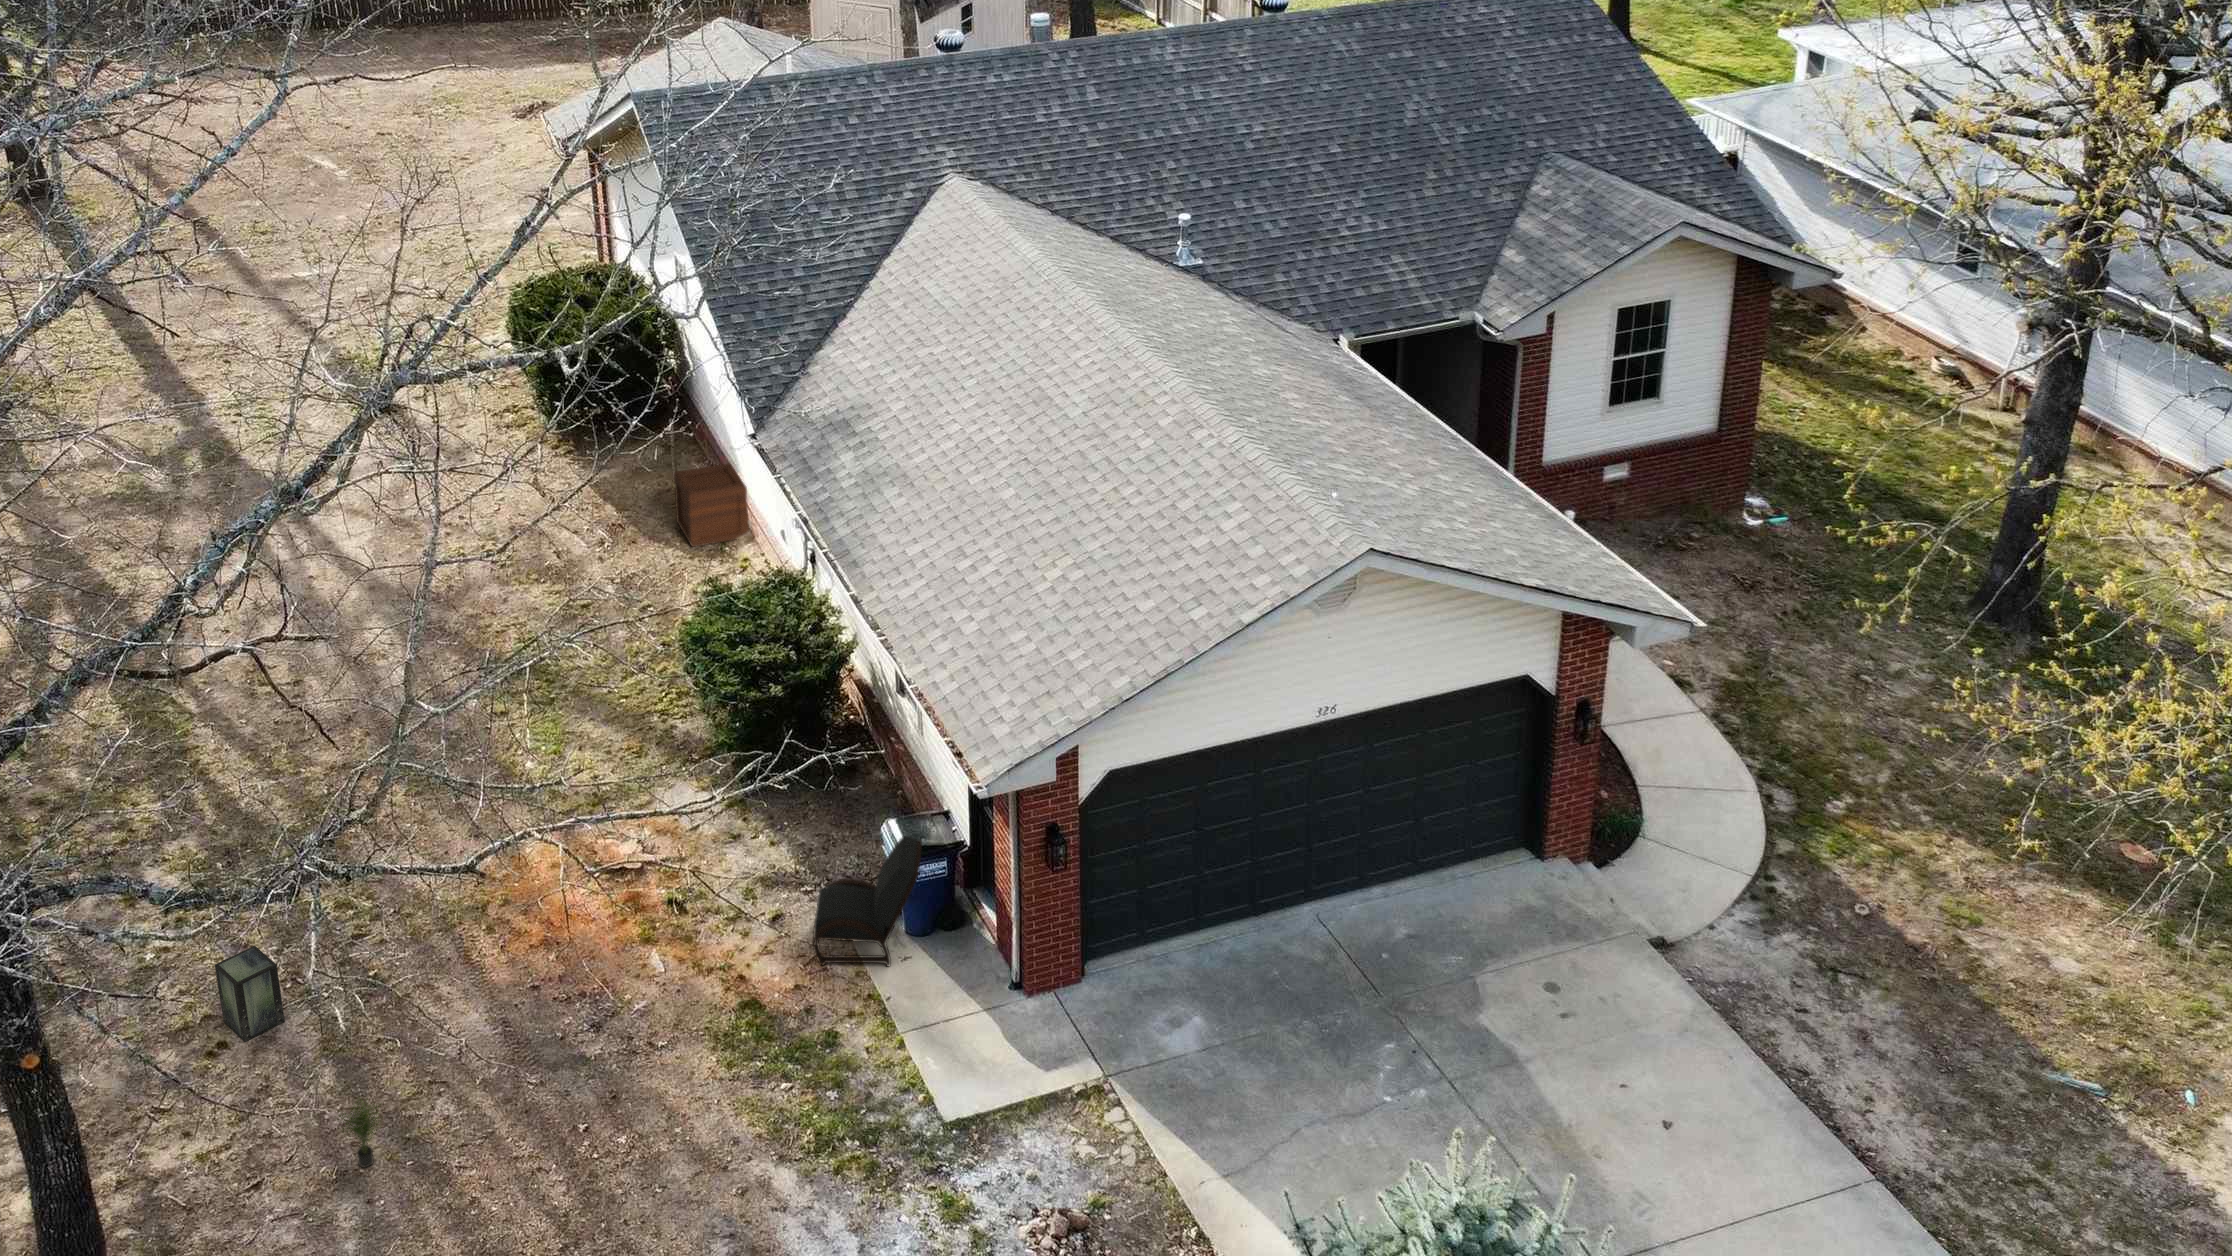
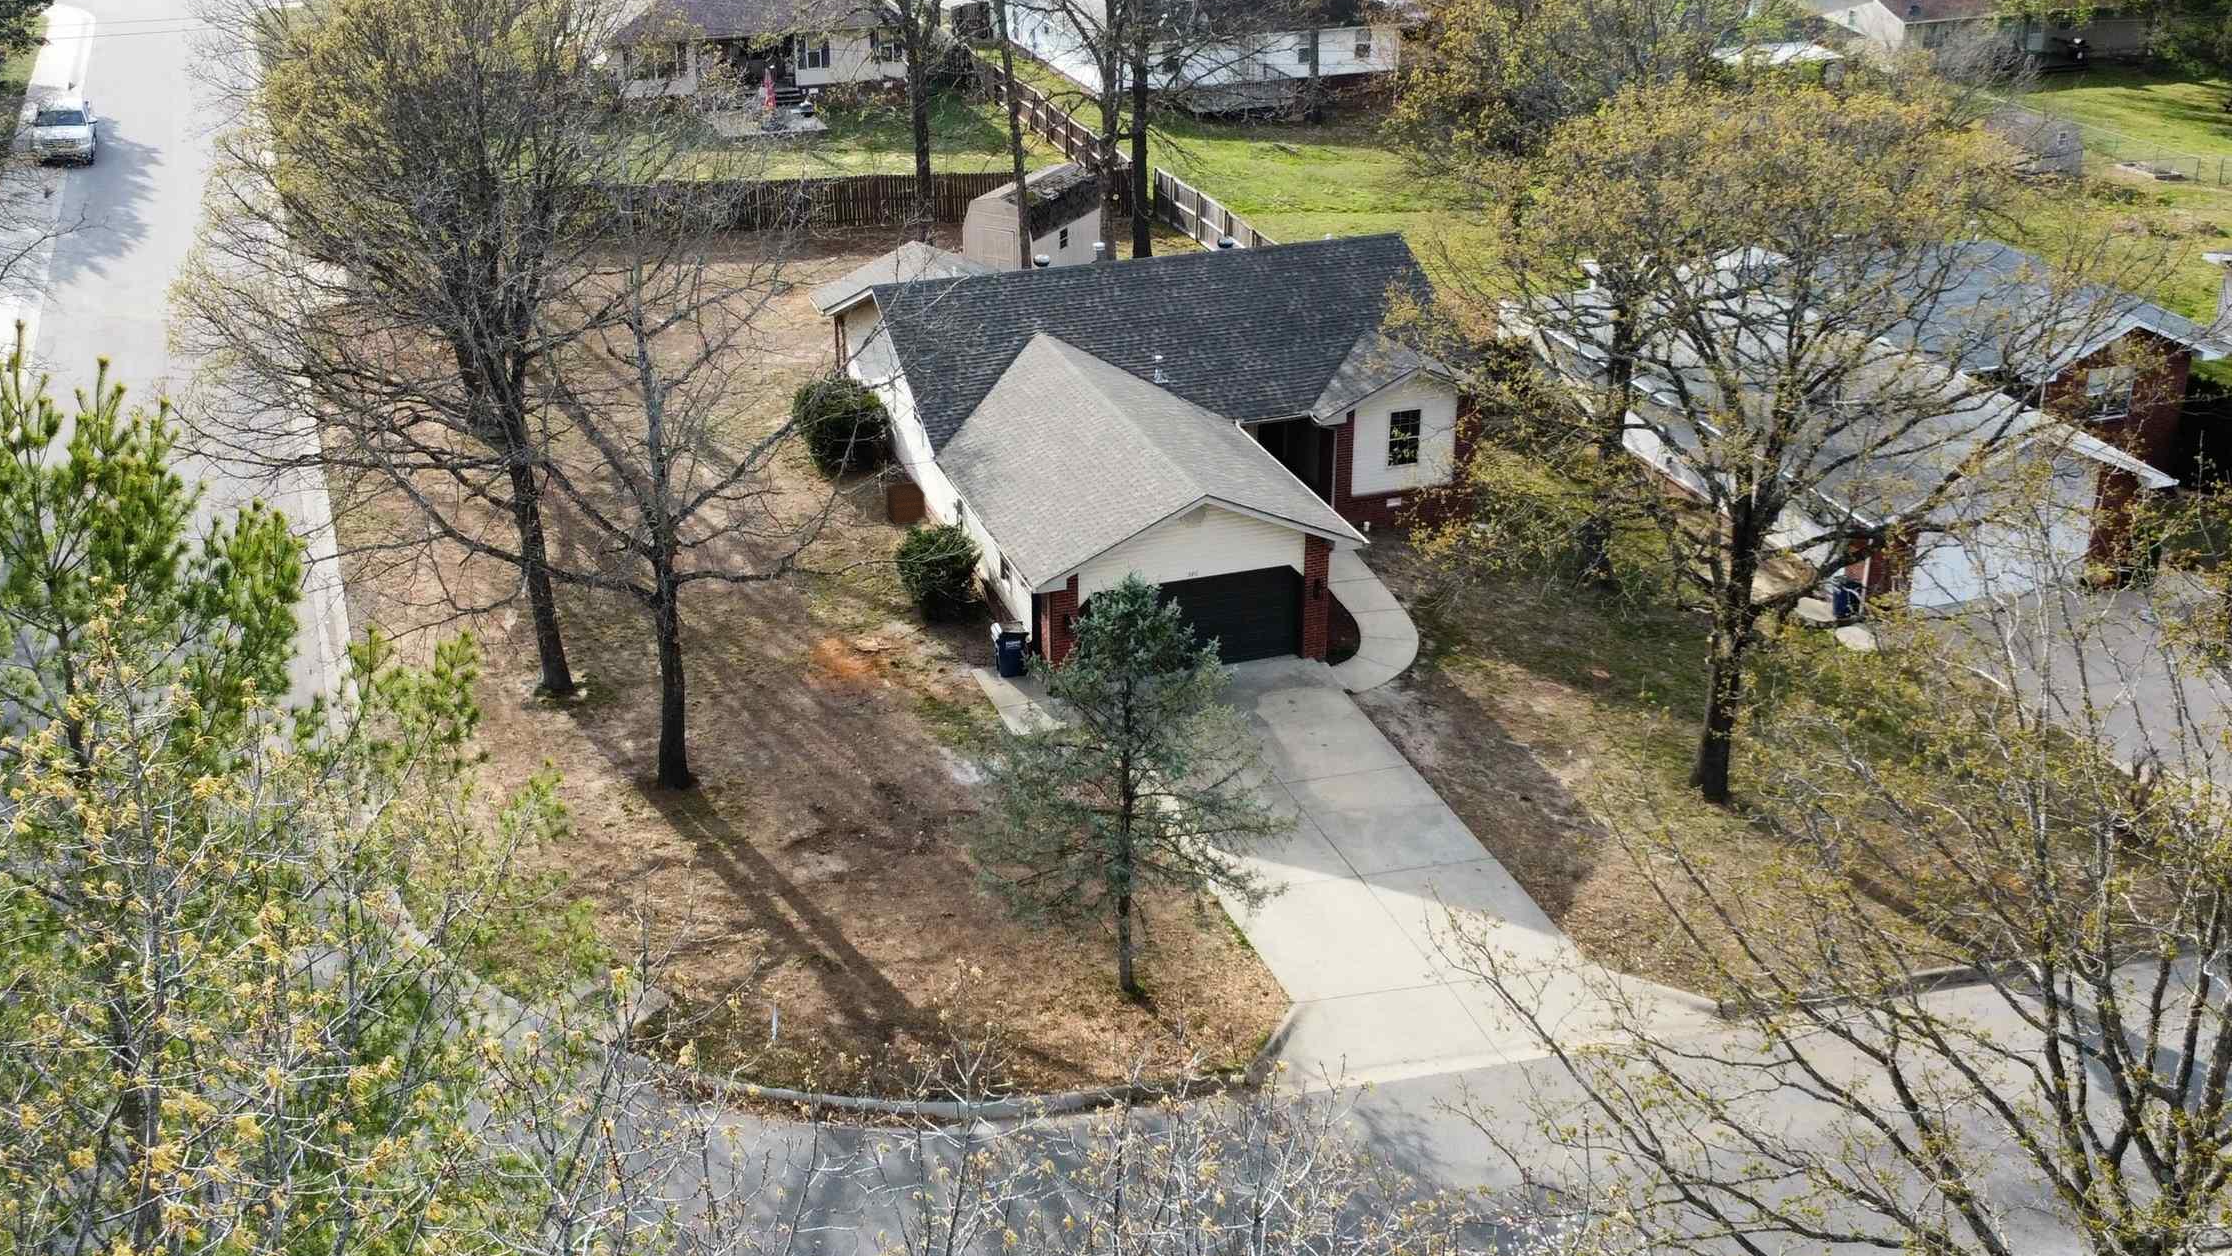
lounge chair: present [813,836,922,966] -> none [958,627,1010,686]
storage box: present [215,946,285,1042] -> none [697,658,724,698]
potted plant: present [340,1102,379,1168] -> none [756,704,778,736]

